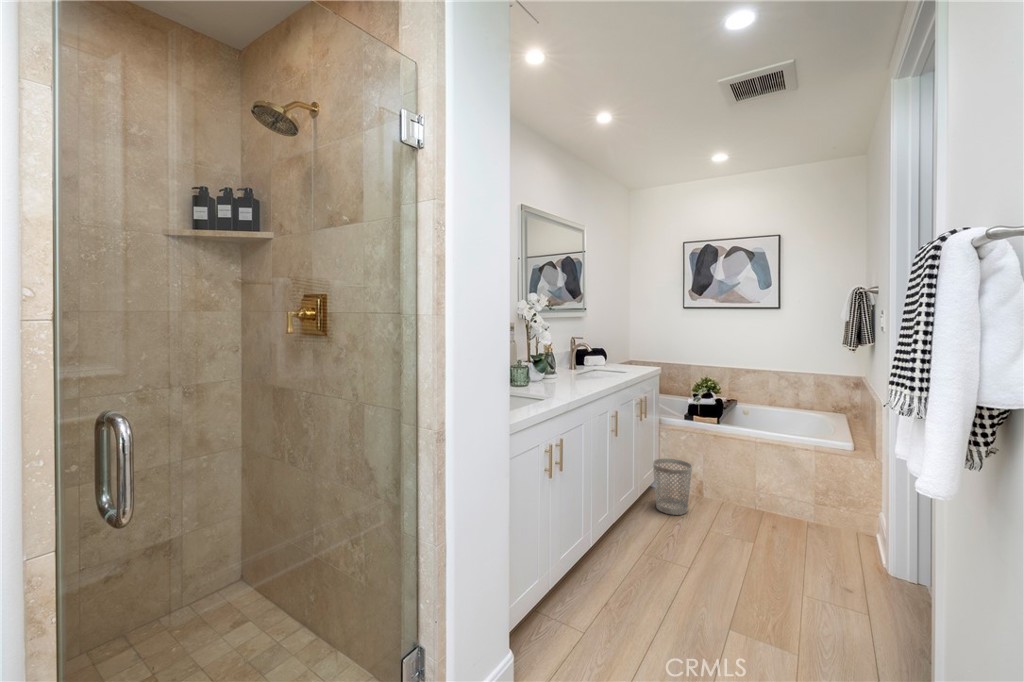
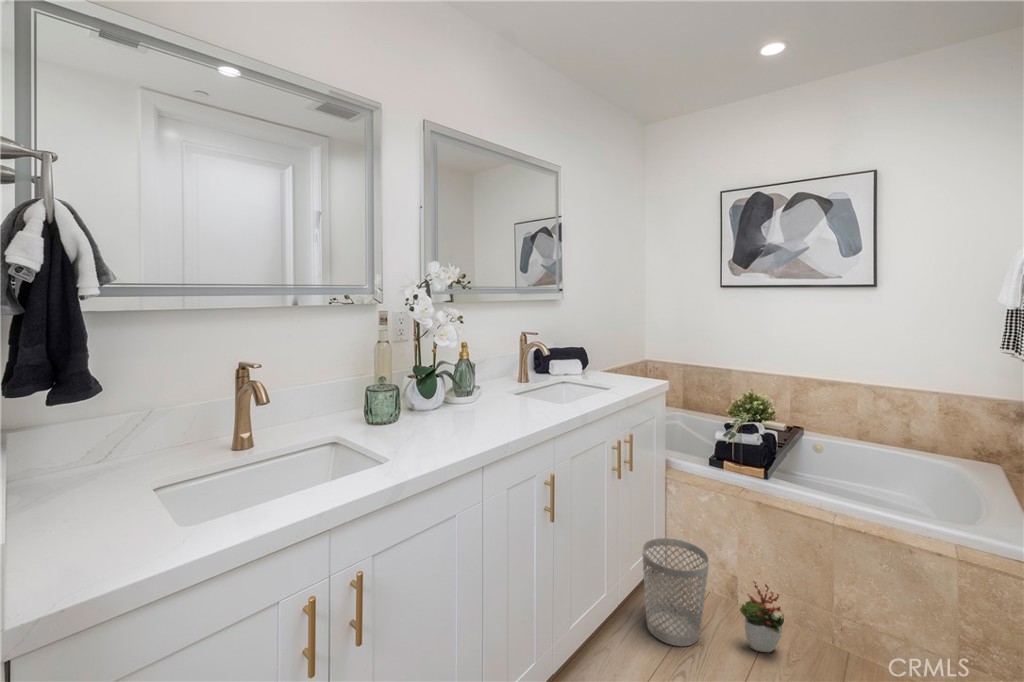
decorative plant: none [710,476,734,515] -> present [740,581,784,652]

